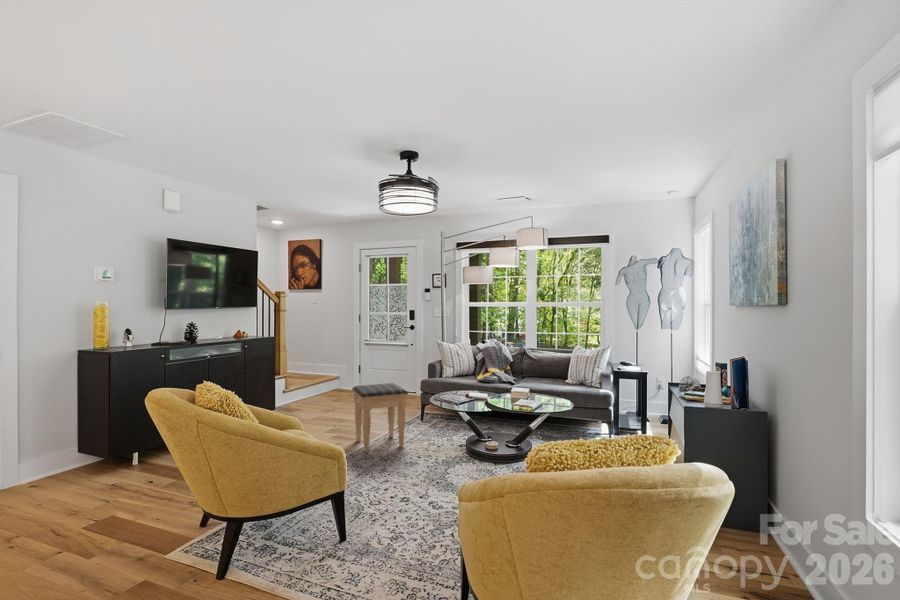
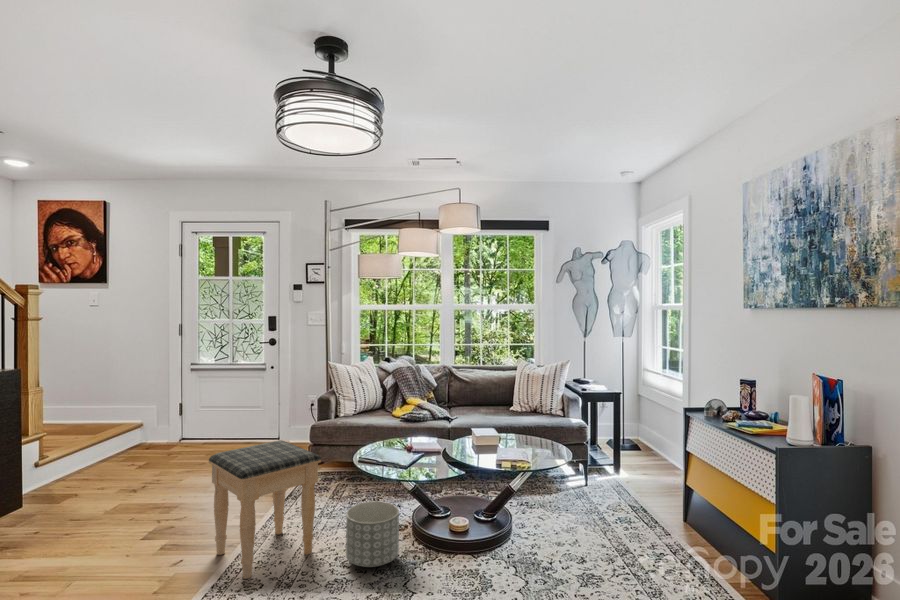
planter: none [417,421,448,456] -> present [346,502,399,568]

